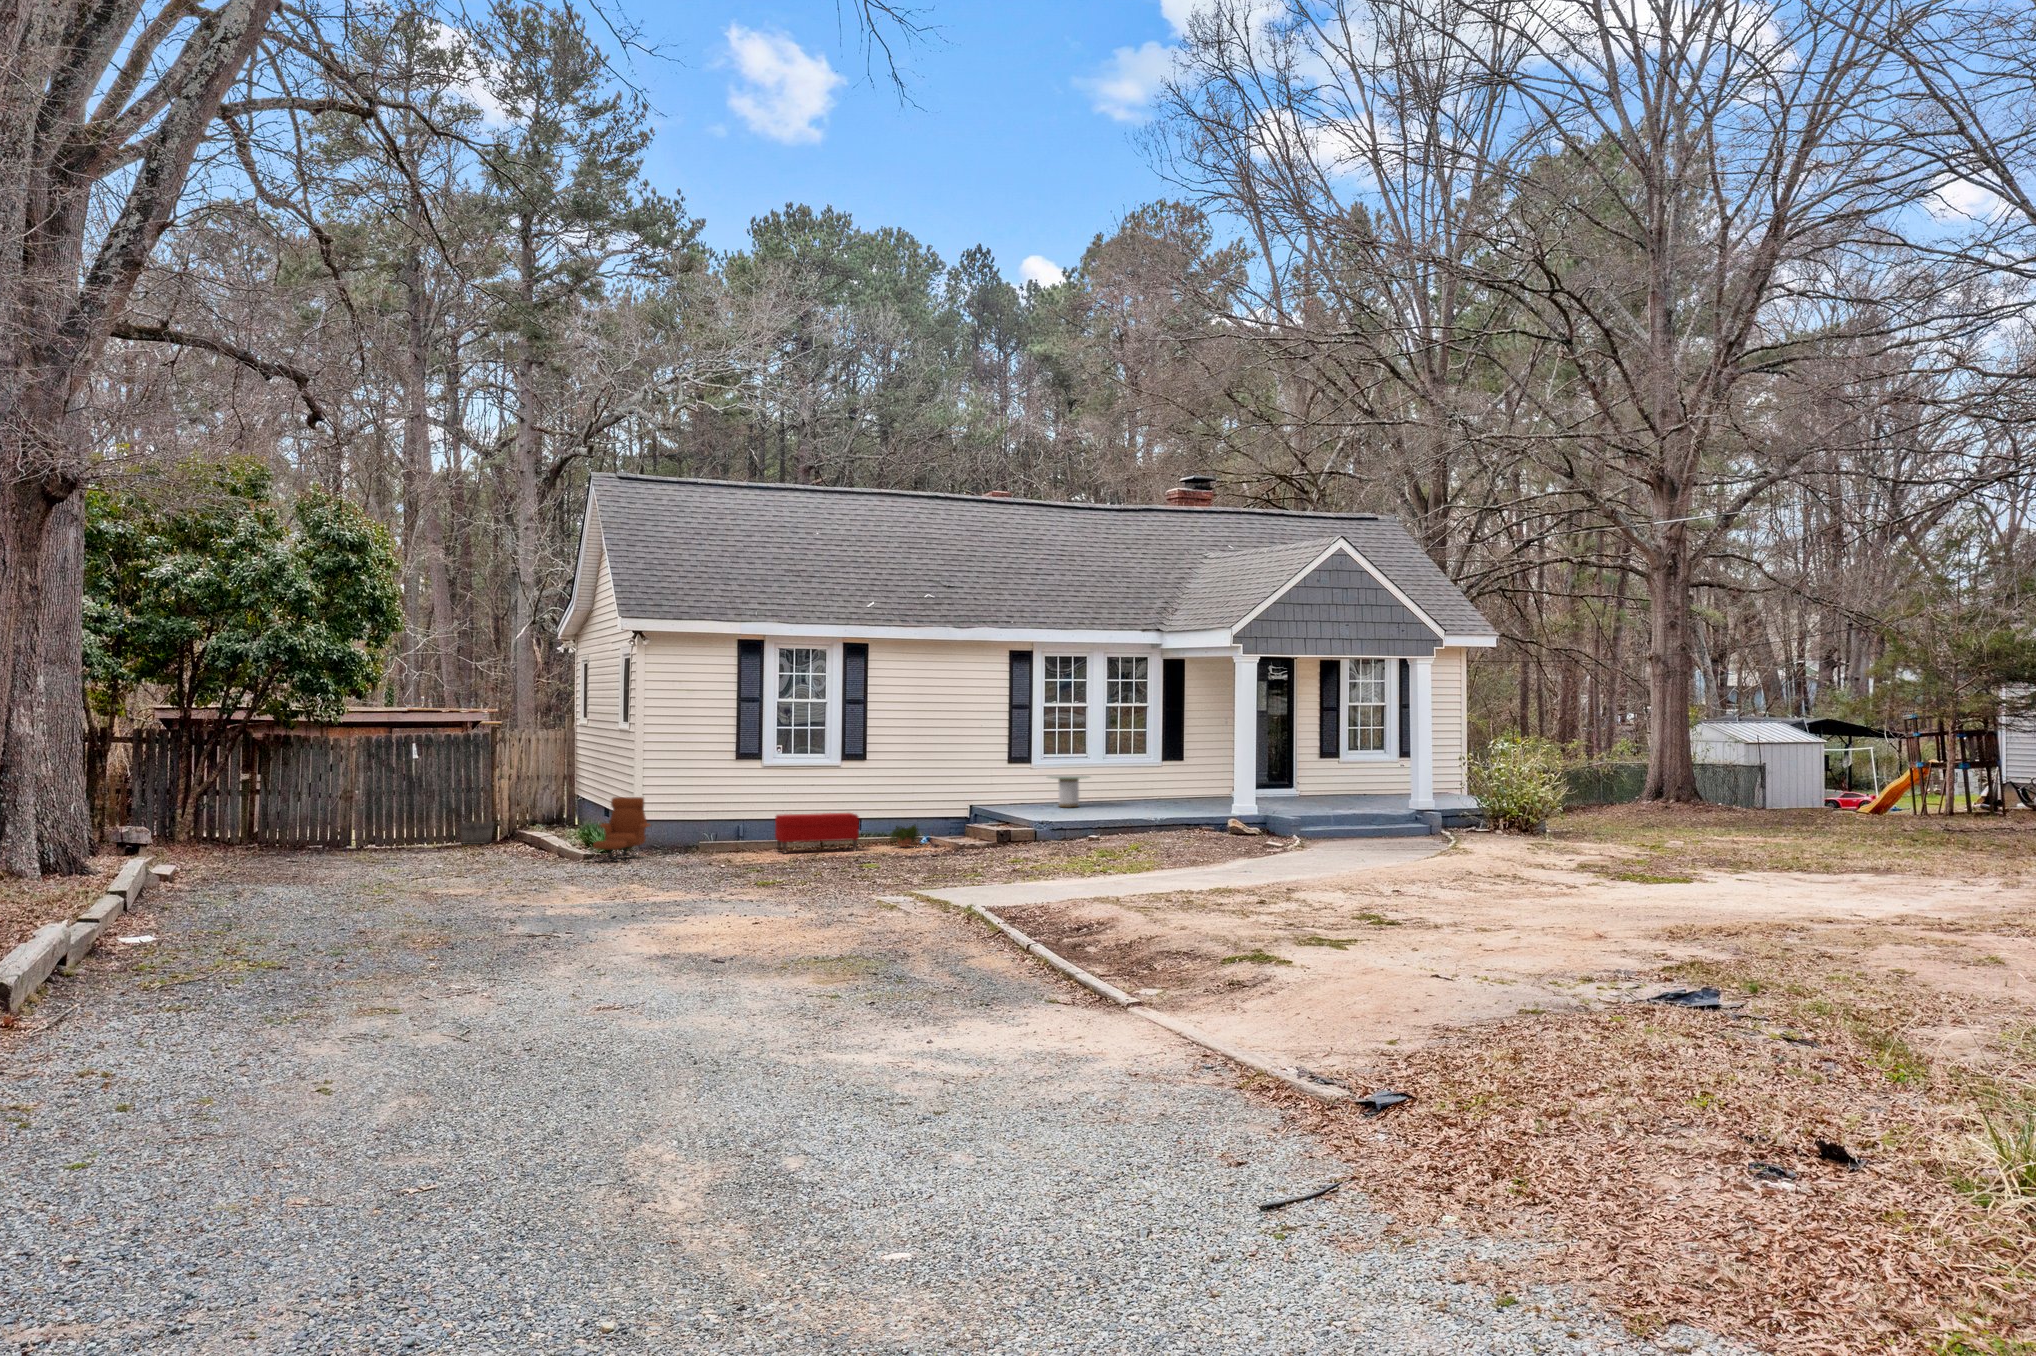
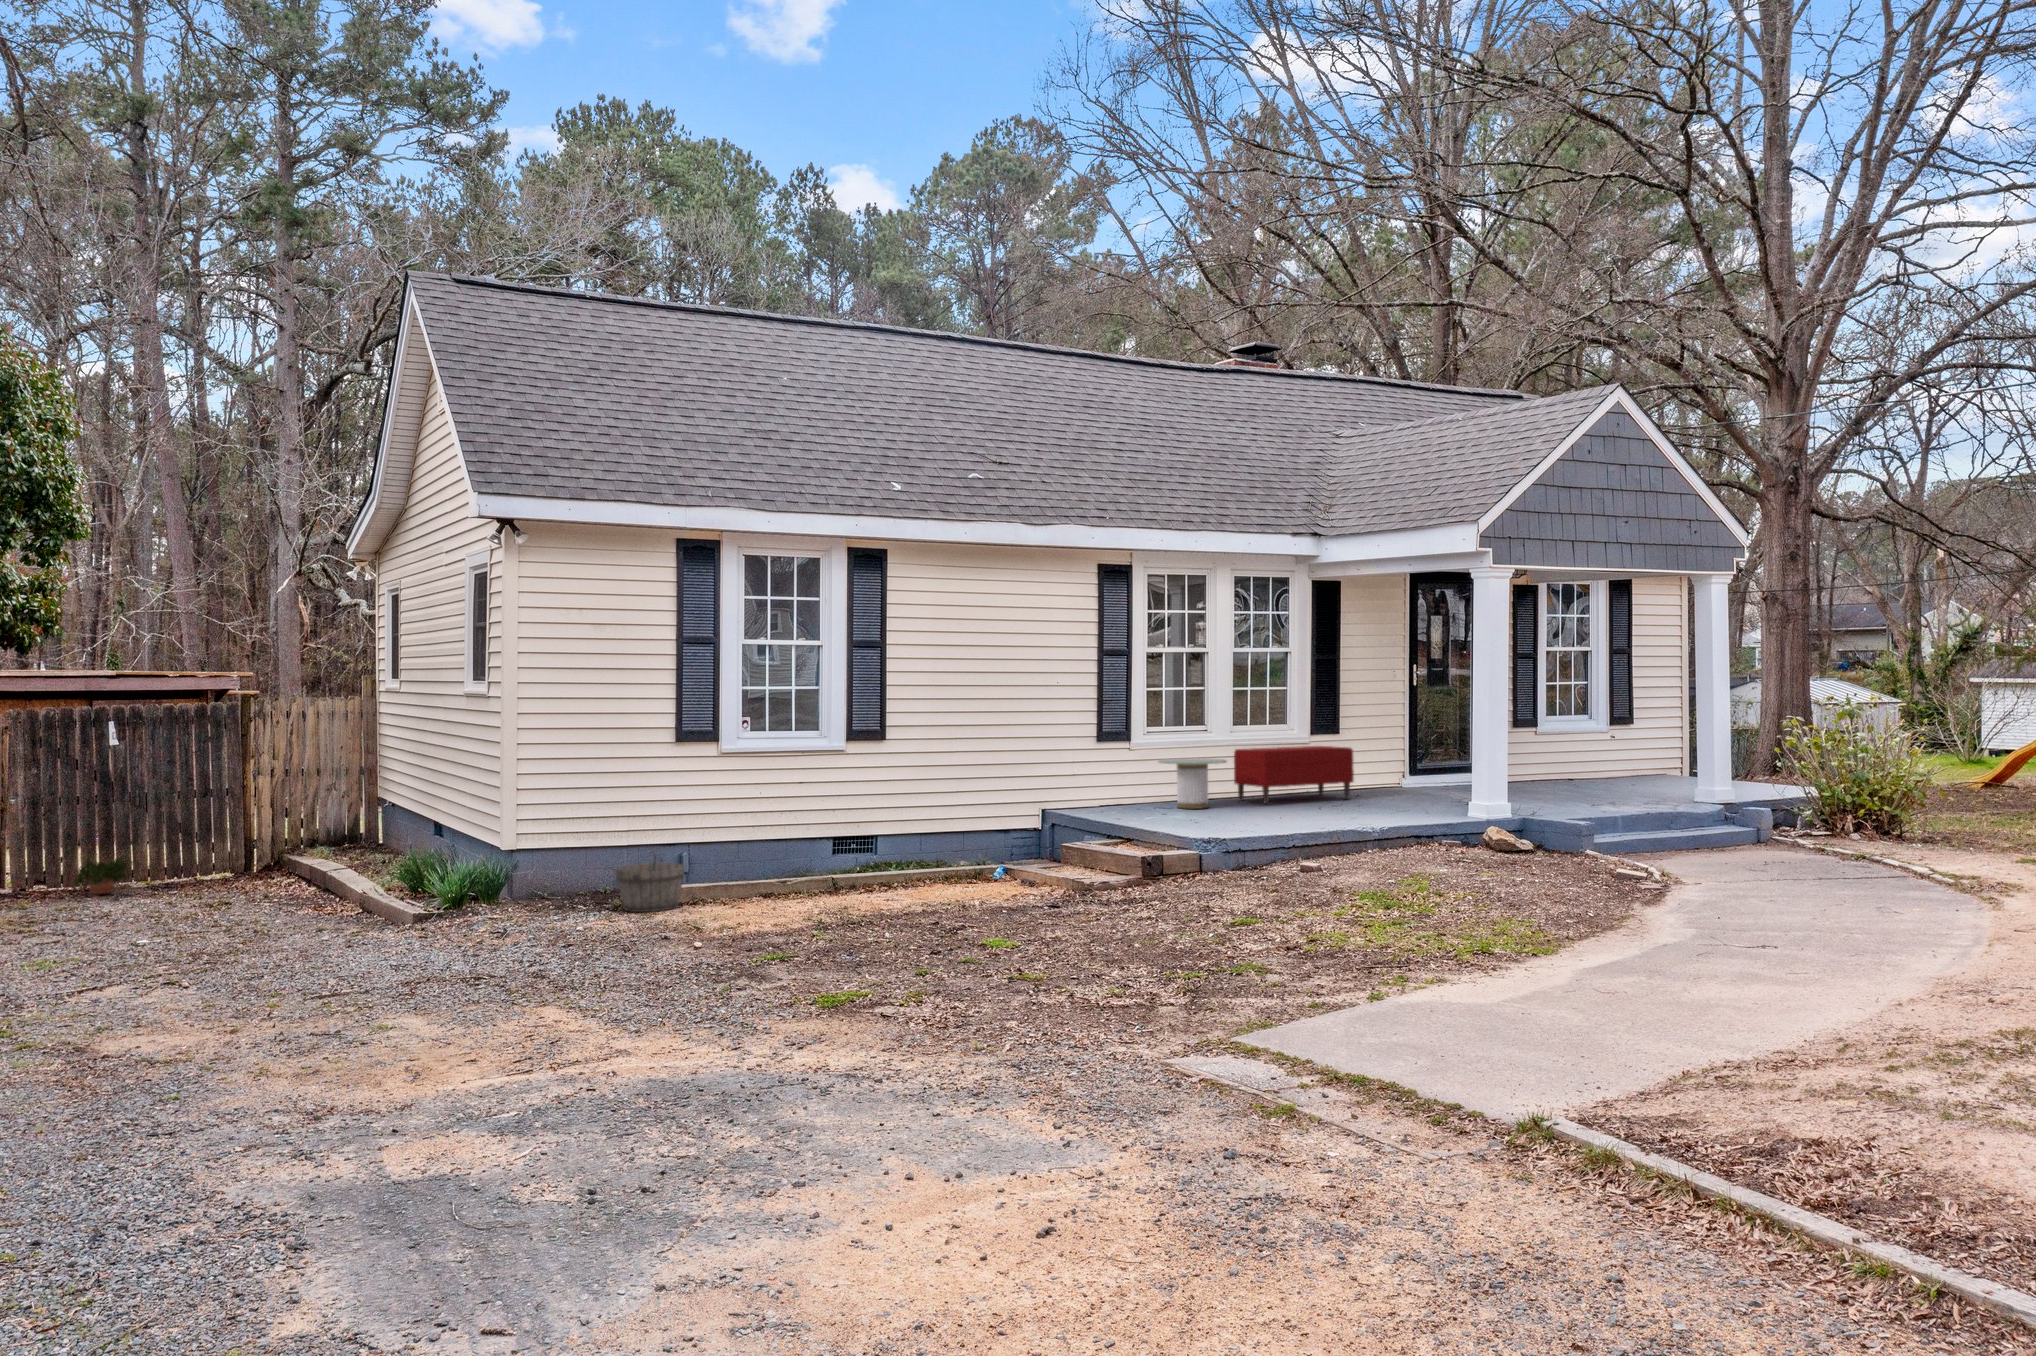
lounge chair: present [593,797,650,863] -> none [433,811,536,935]
bench: present [775,813,859,854] -> present [1234,746,1354,804]
wooden bucket: present [460,820,494,844] -> present [616,855,685,912]
potted plant: present [889,825,919,847] -> present [74,857,127,894]

